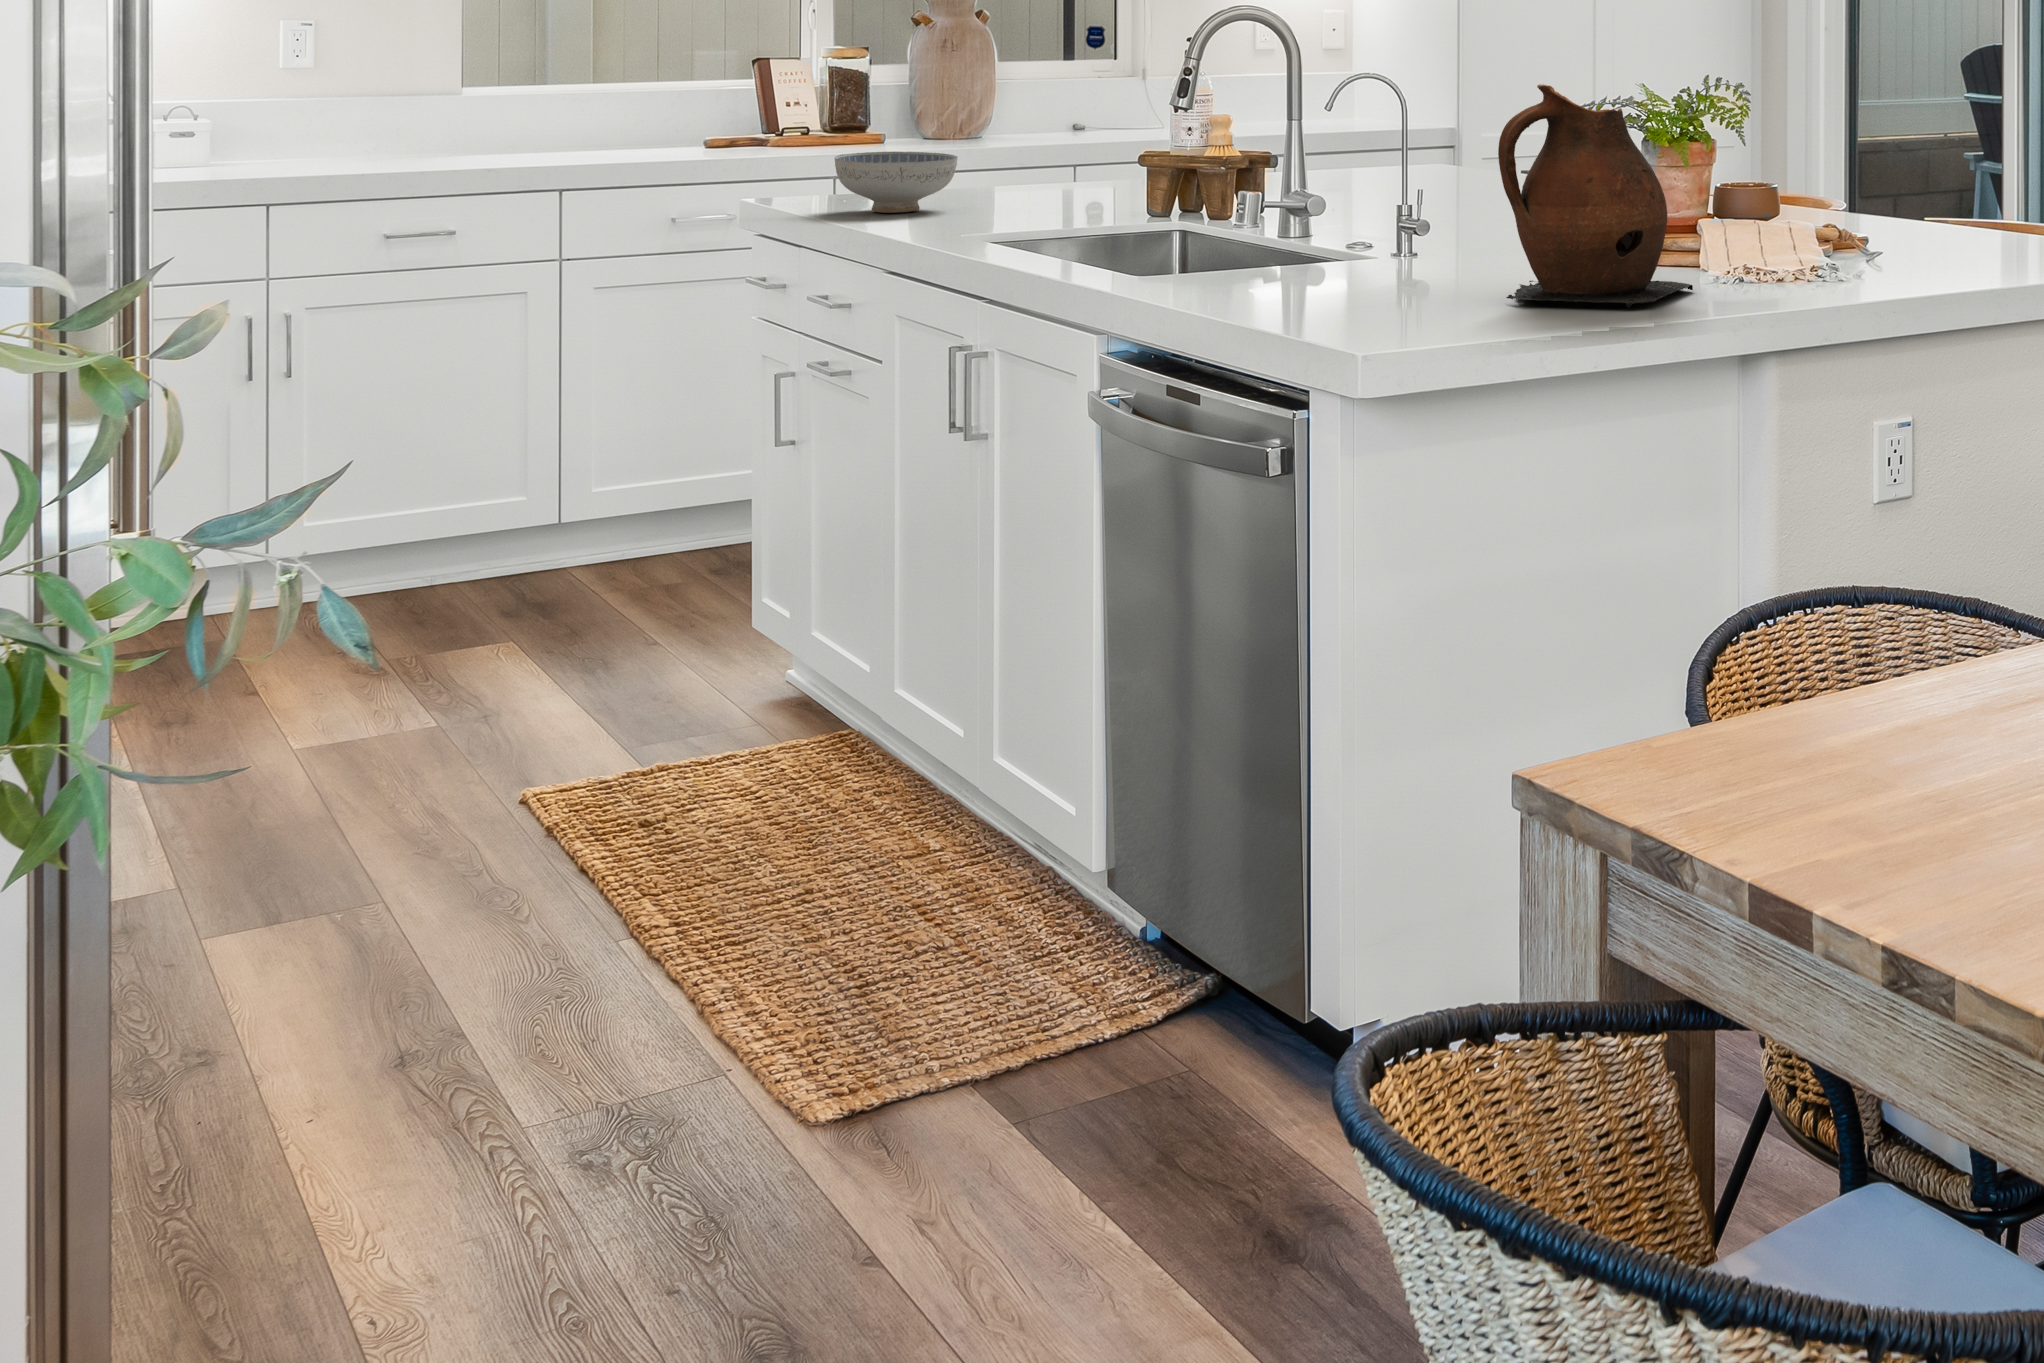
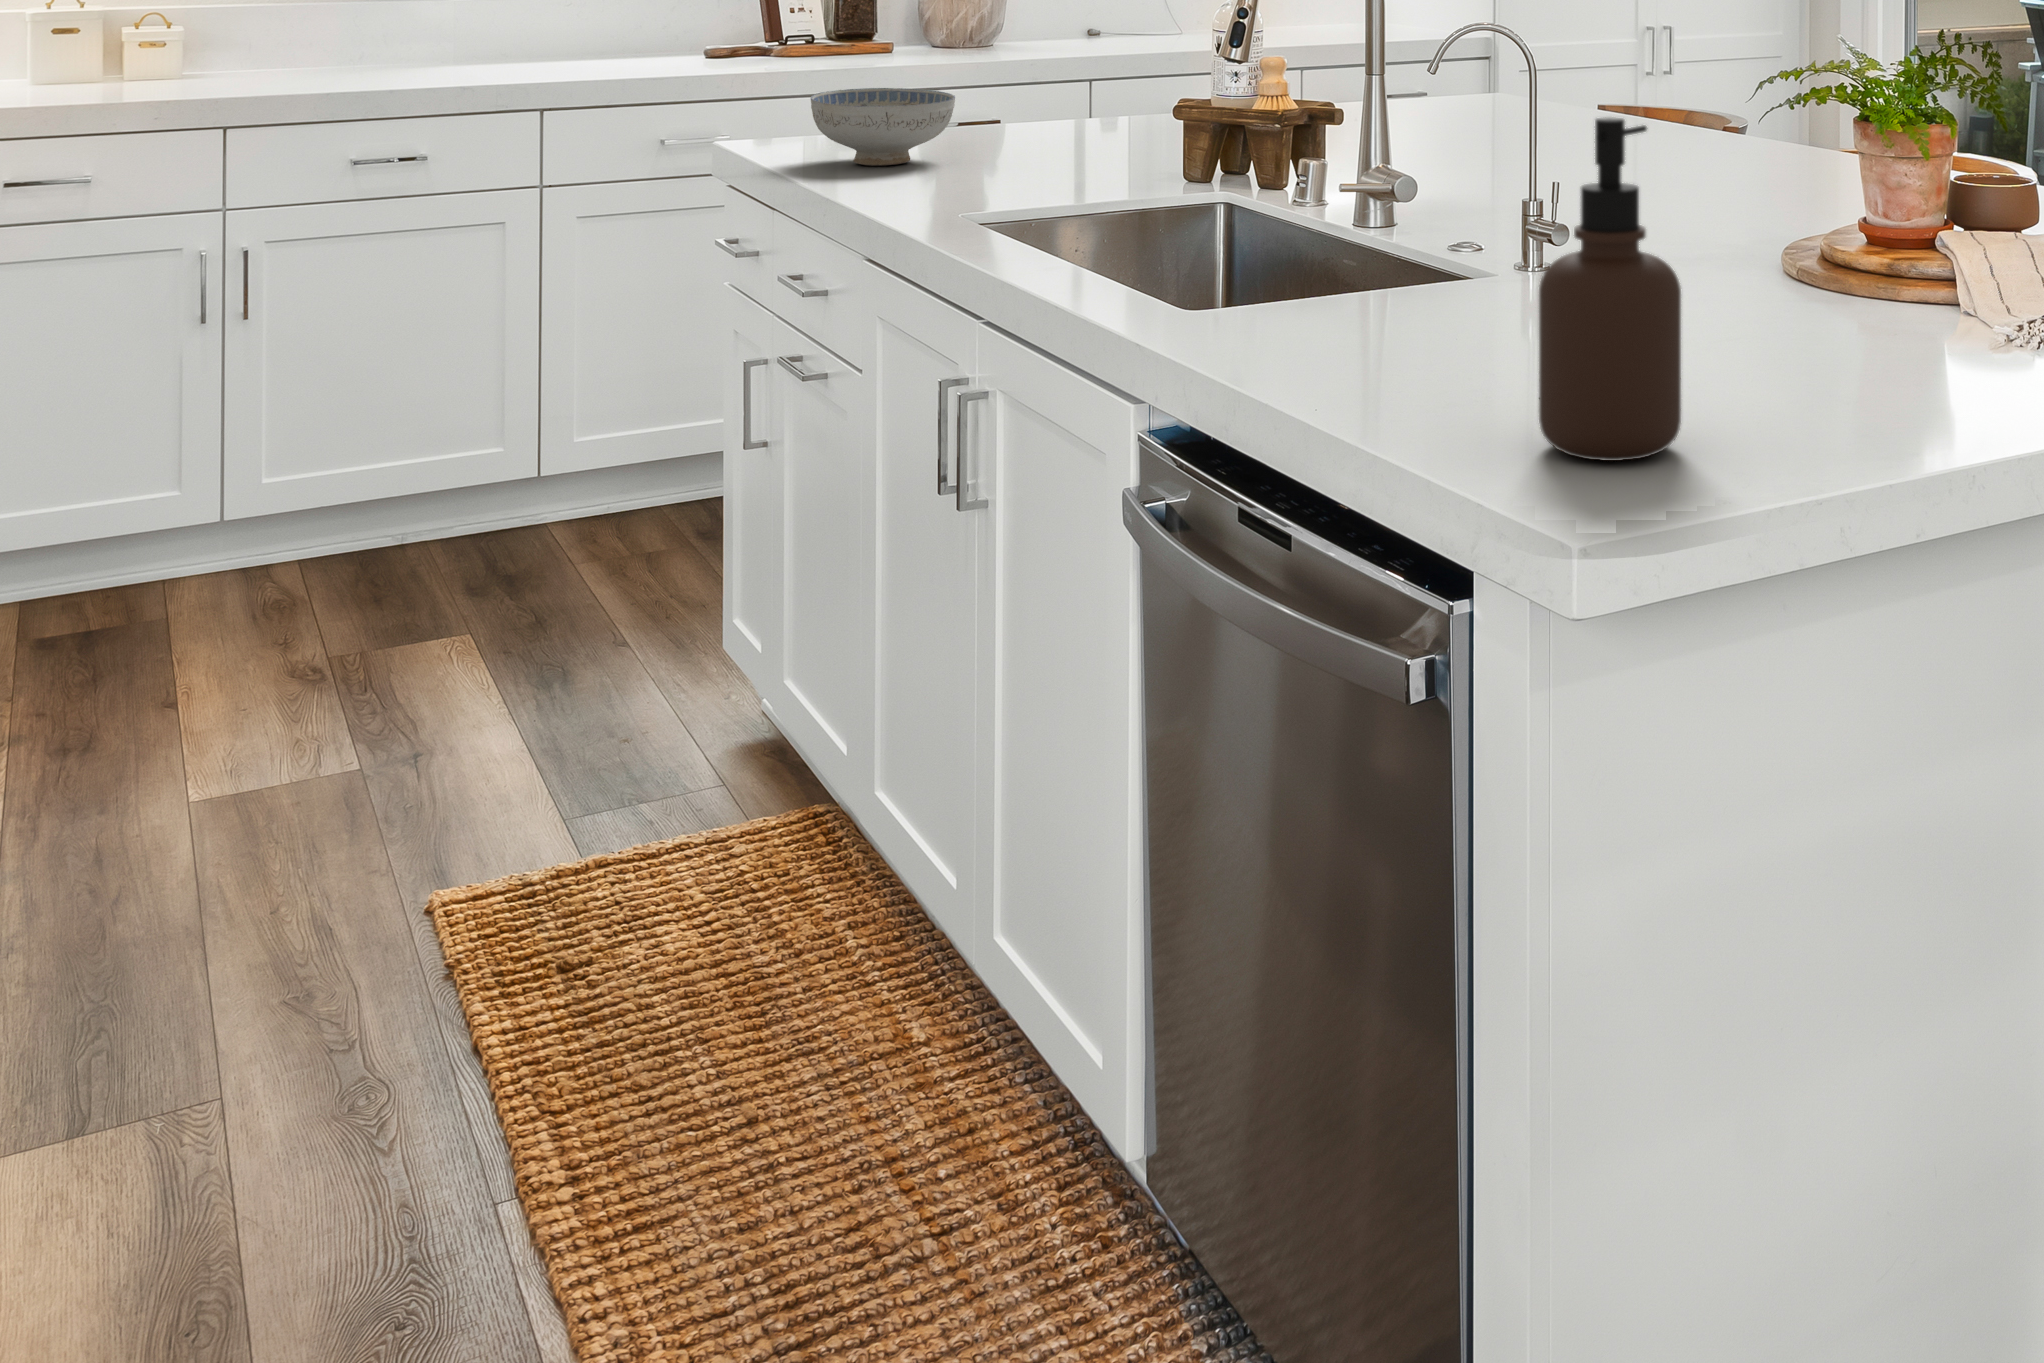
ceramic pitcher: present [1498,84,1693,308] -> none [1716,54,1992,409]
soap dispenser: none [1363,118,1454,329] -> present [1539,117,1681,461]

